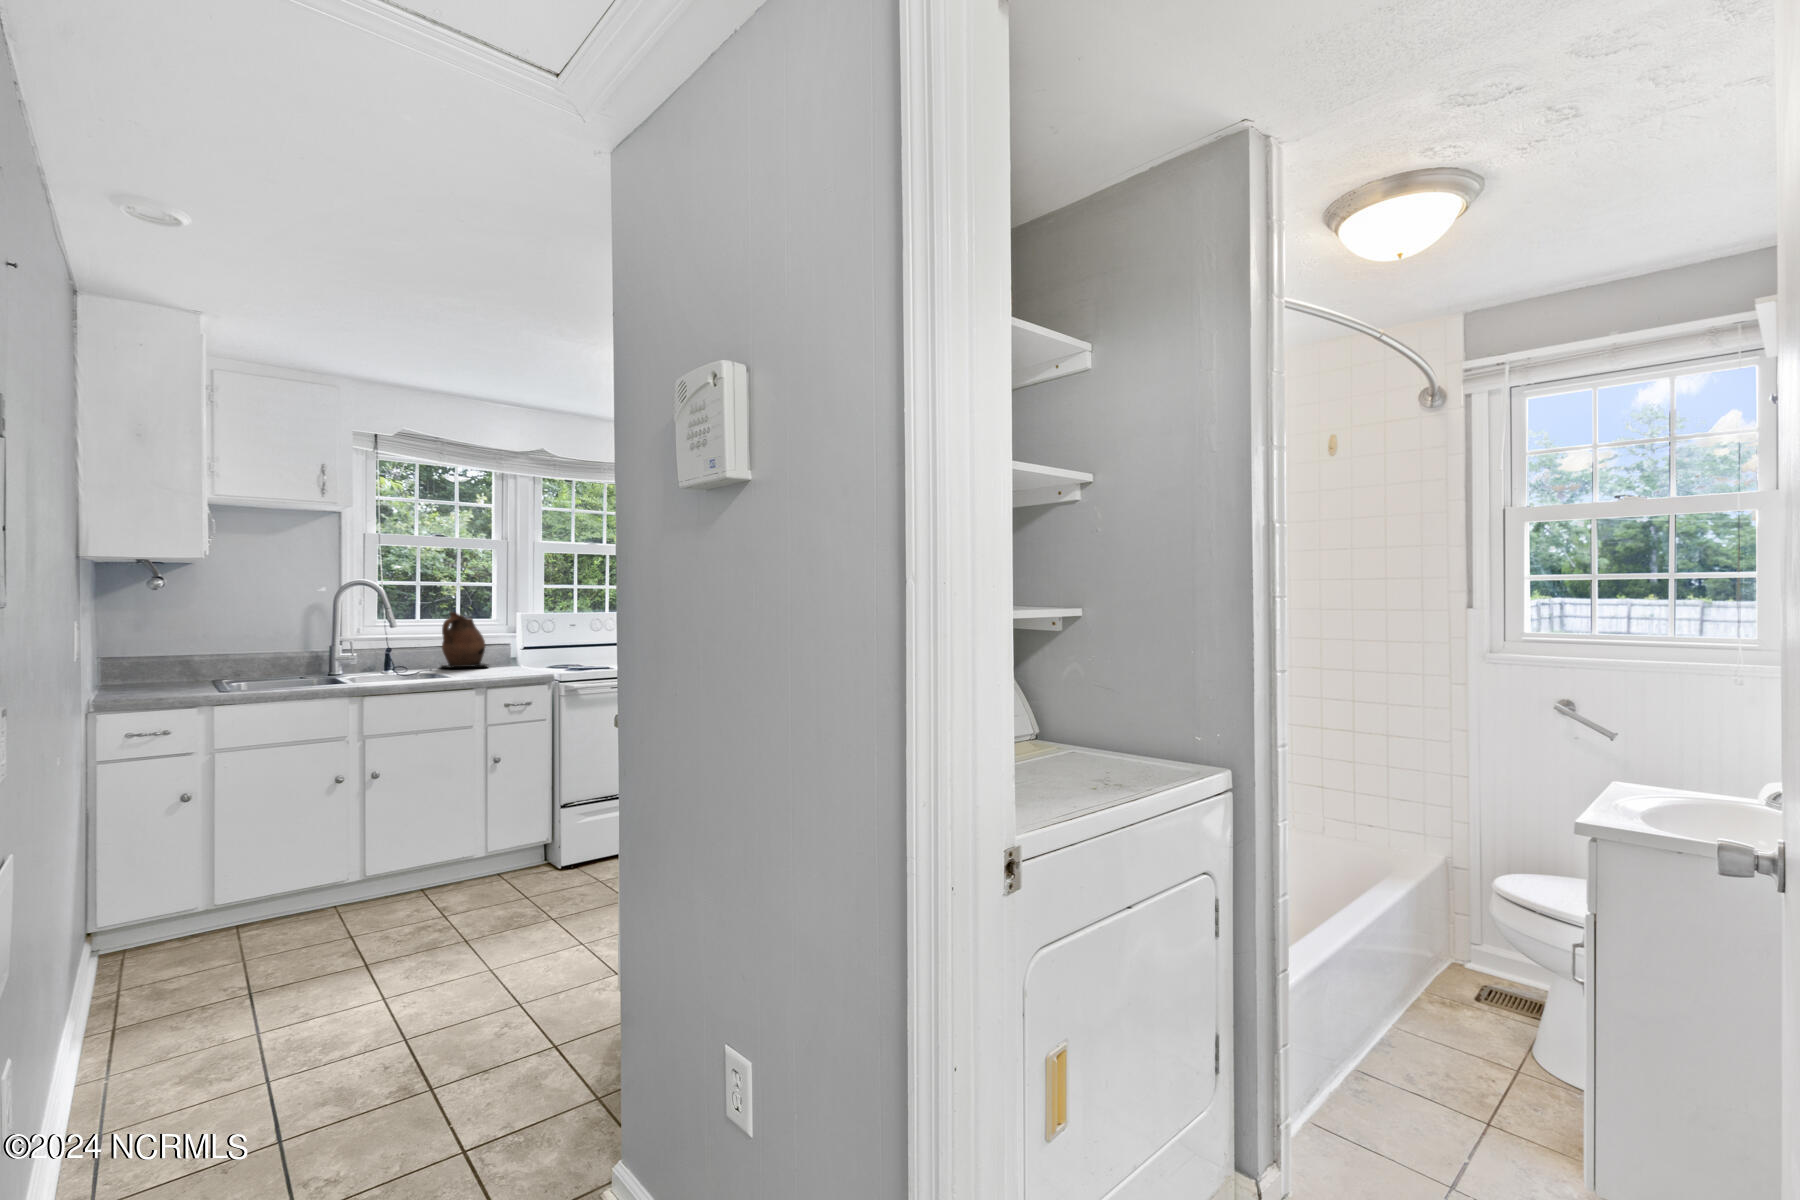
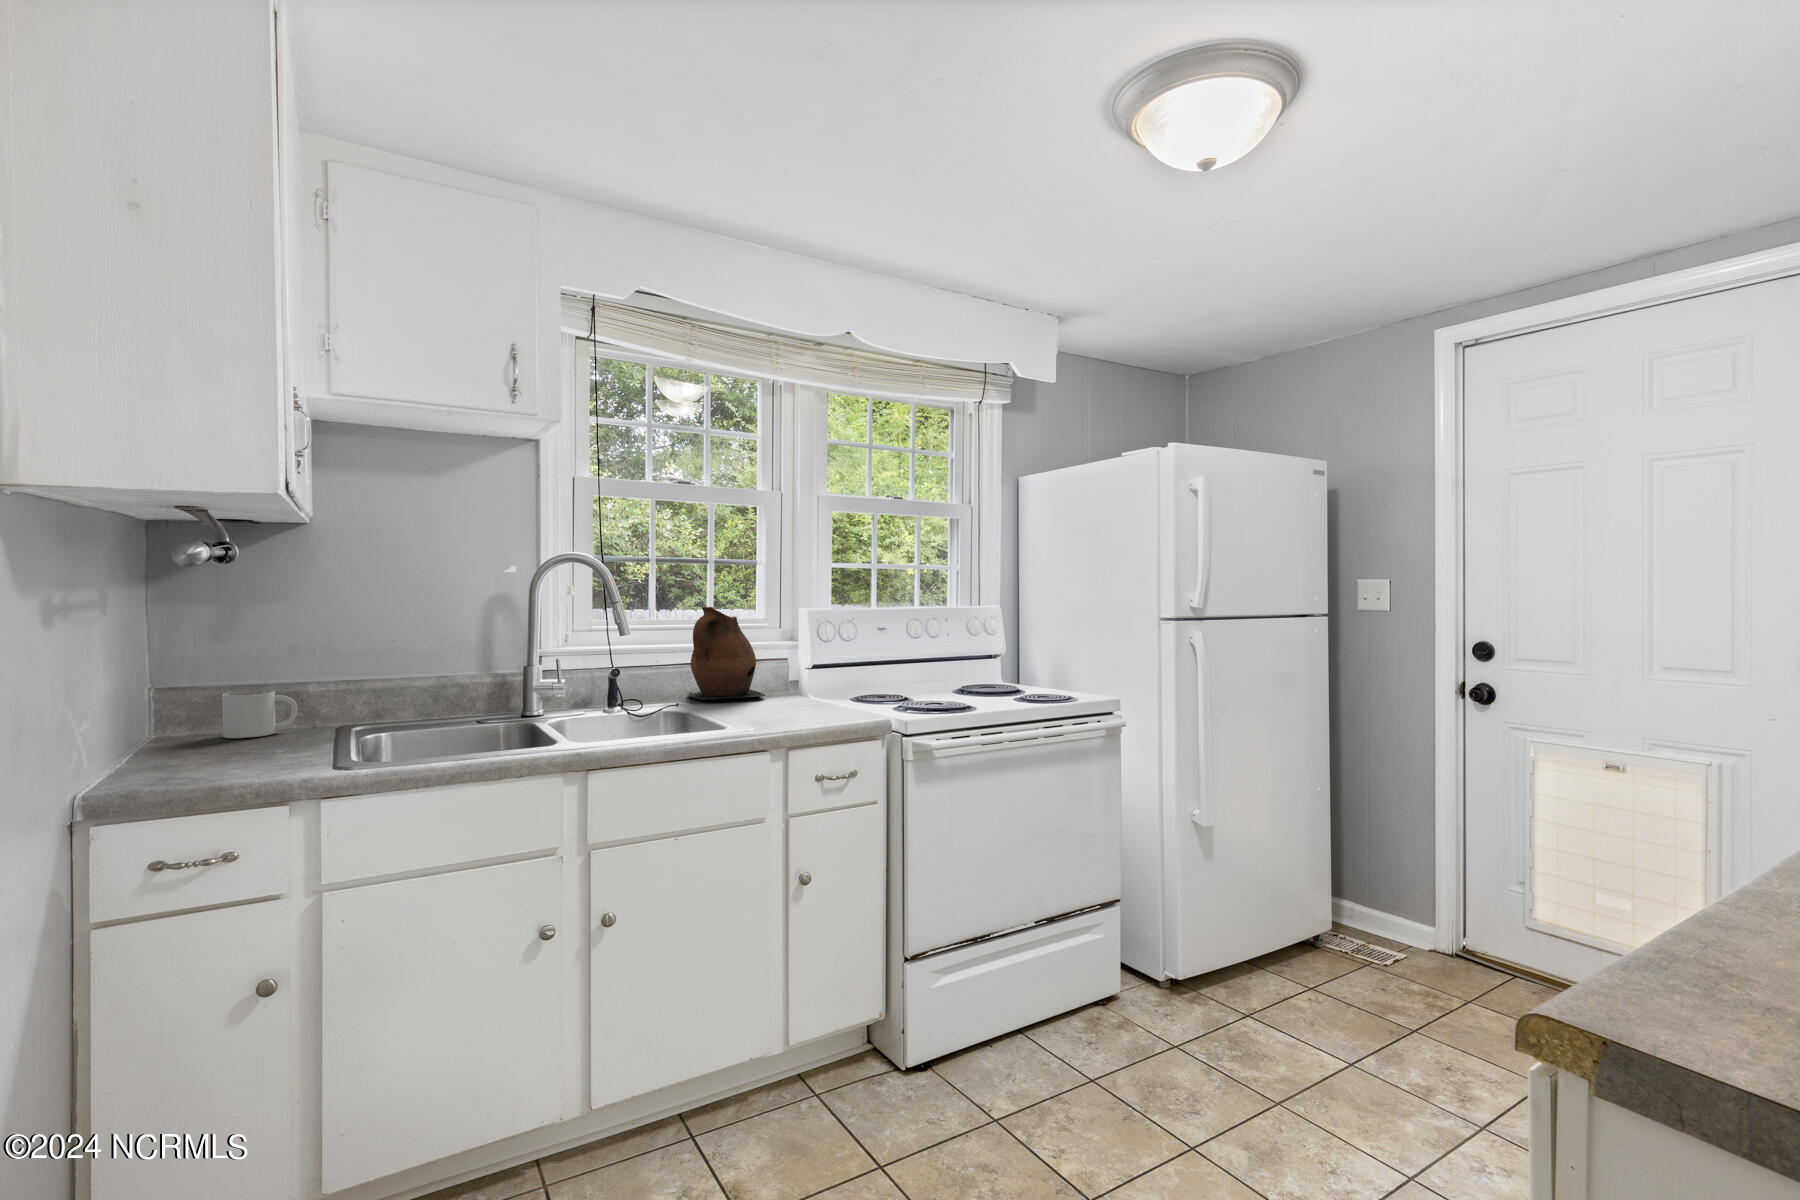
mug: none [139,659,185,685] -> present [222,691,297,738]

